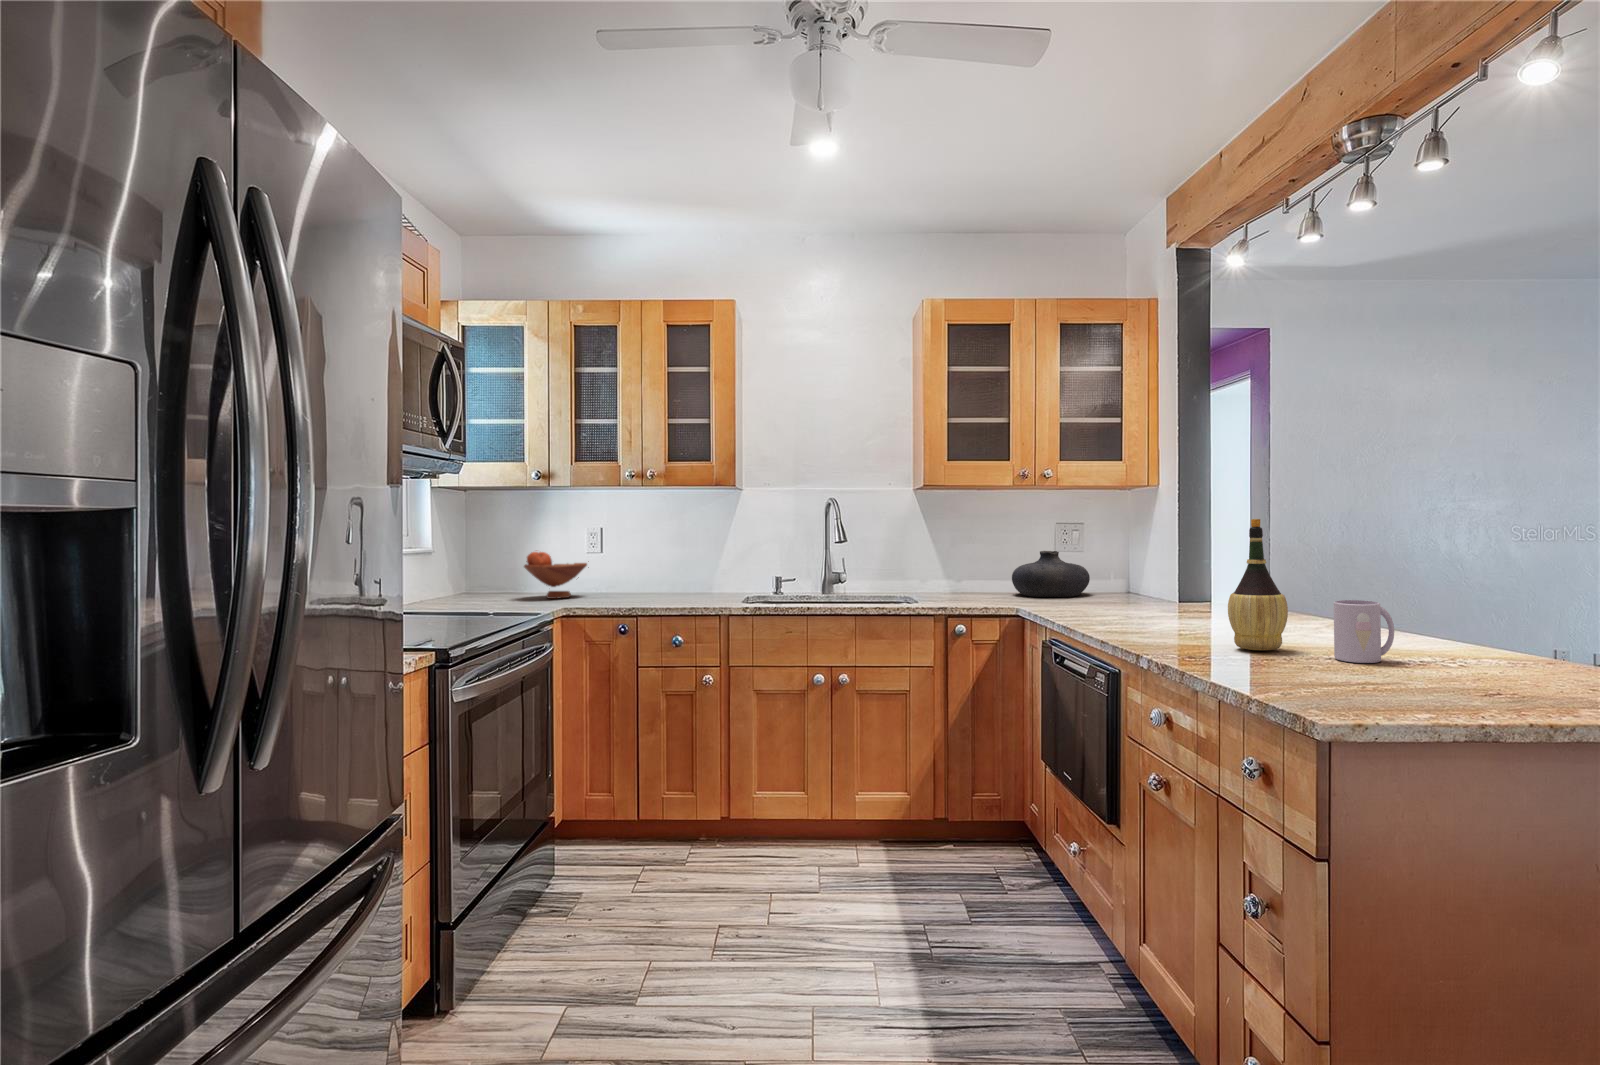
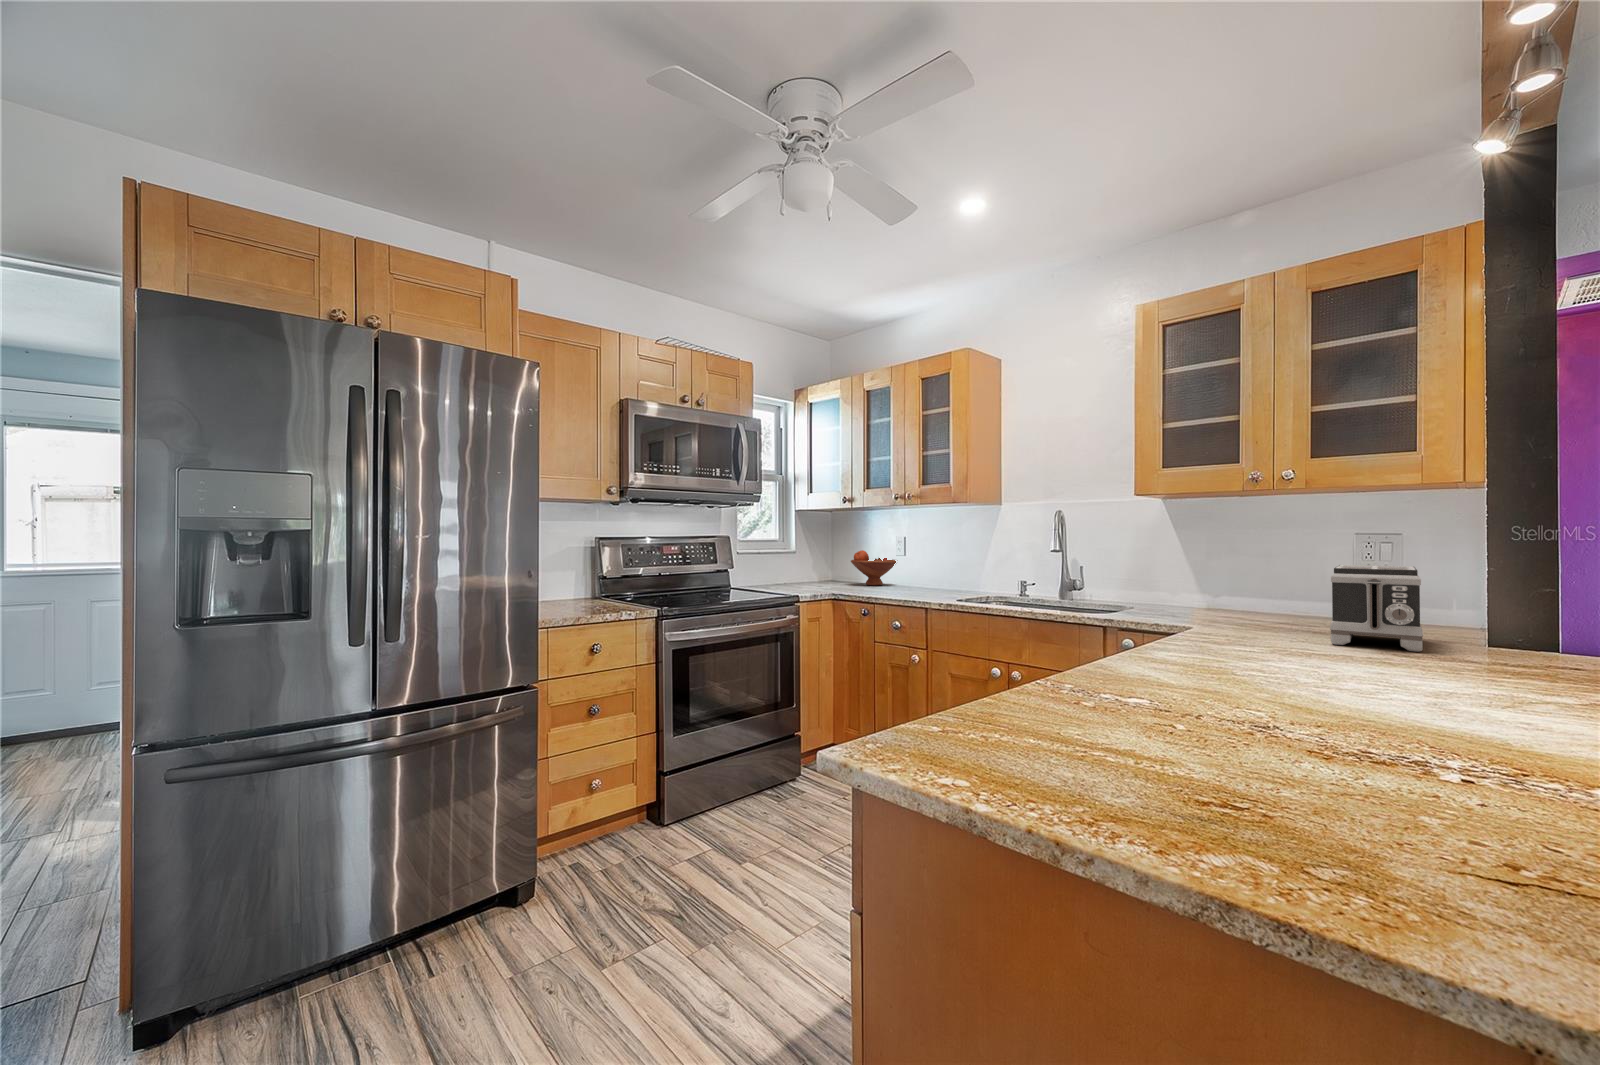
wine bottle: present [1228,519,1288,650] -> none [1138,533,1215,701]
toaster: none [1114,540,1201,605] -> present [1330,565,1423,652]
vase: present [1012,551,1090,597] -> none [1217,572,1322,626]
mug: present [1334,600,1394,663] -> none [1204,646,1288,739]

